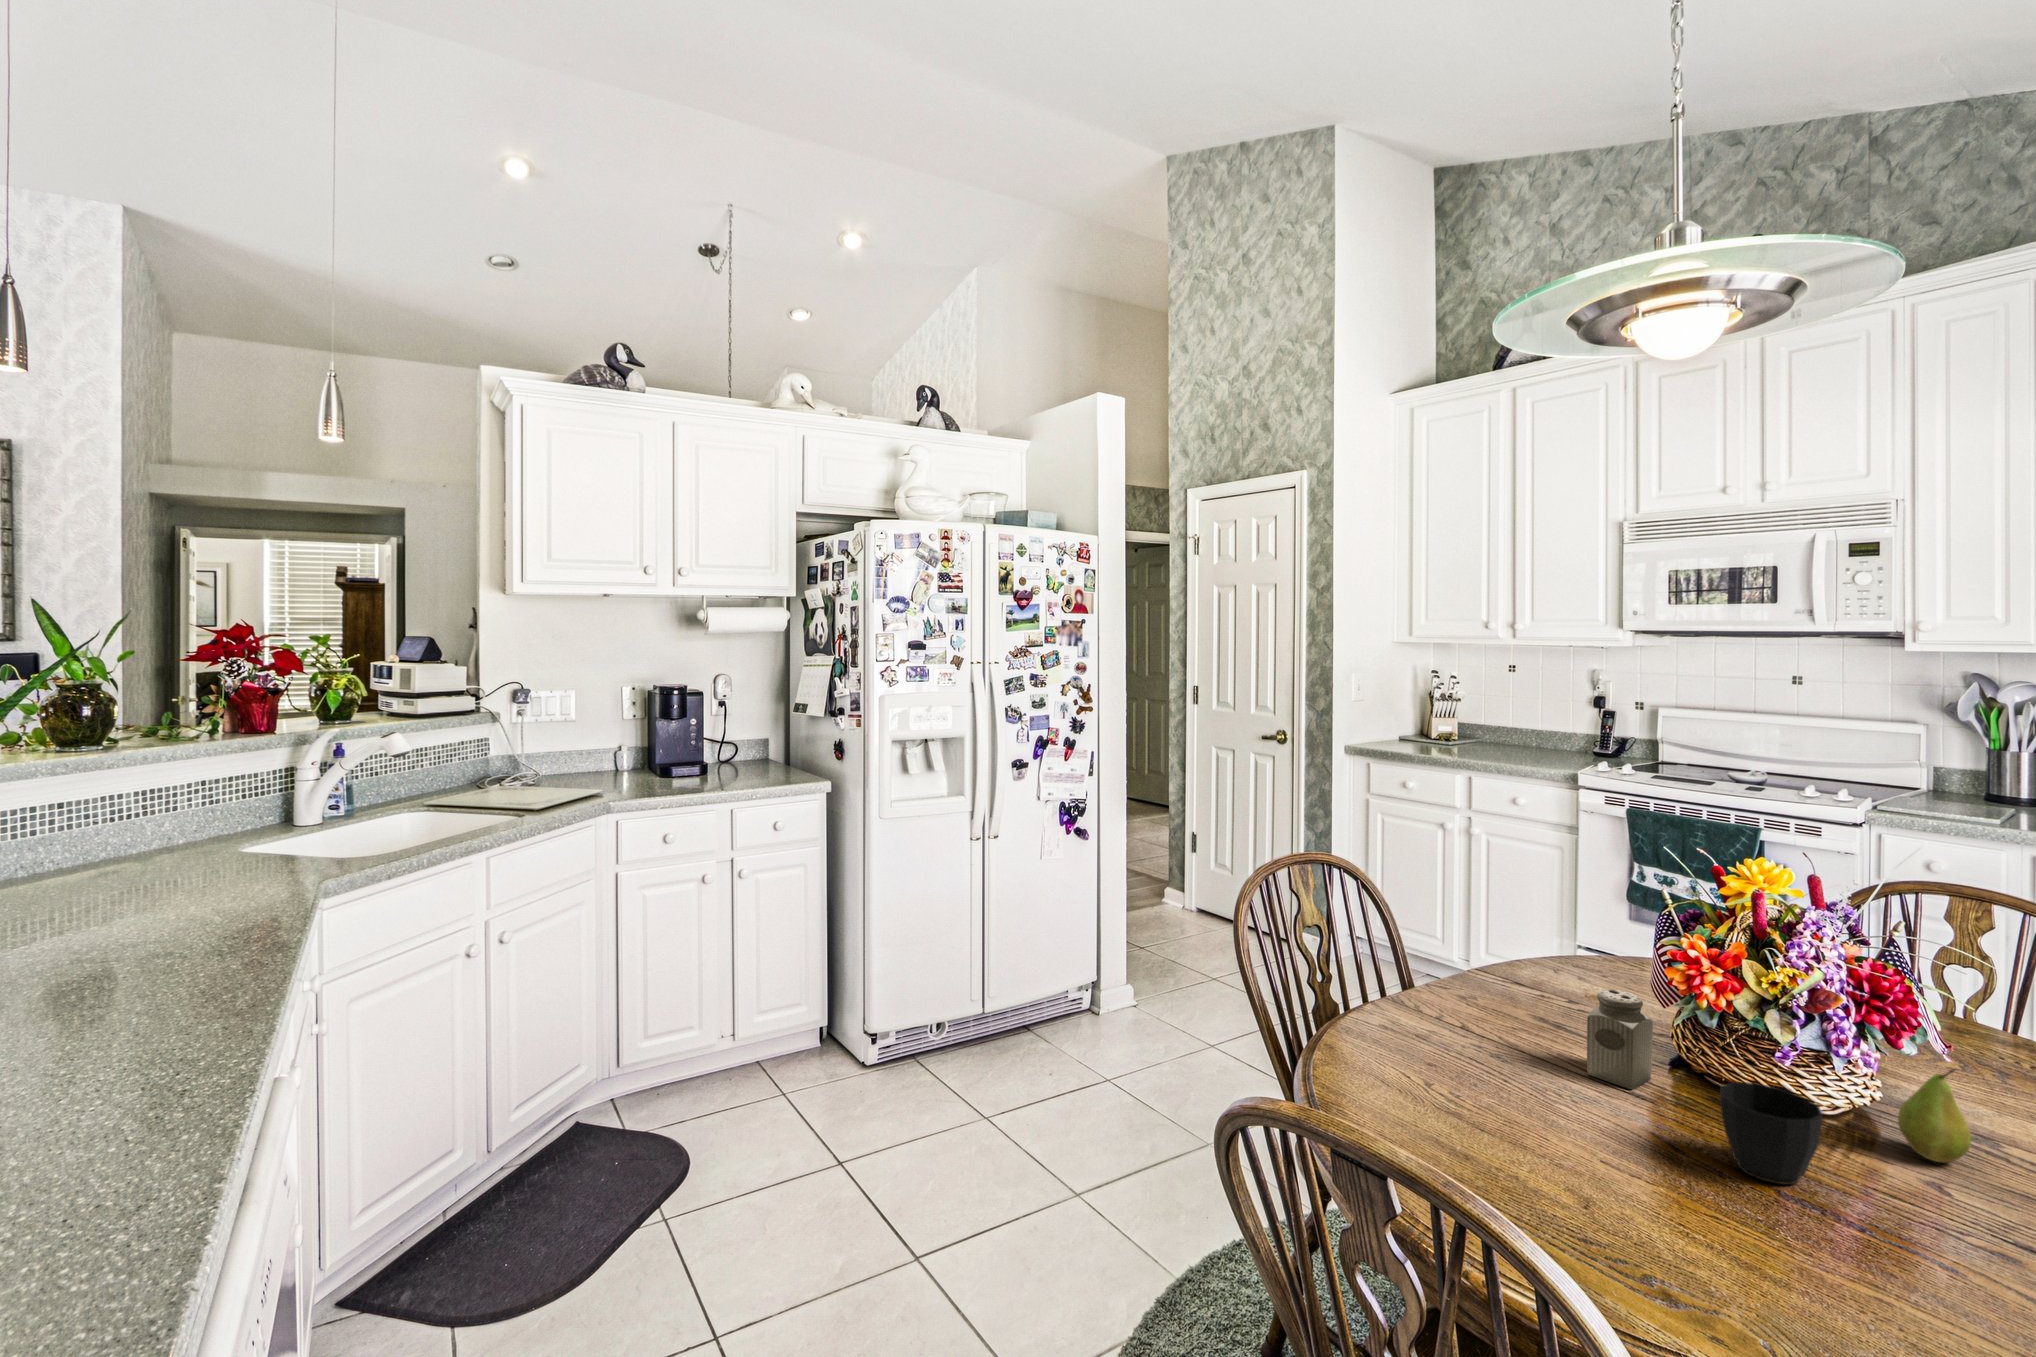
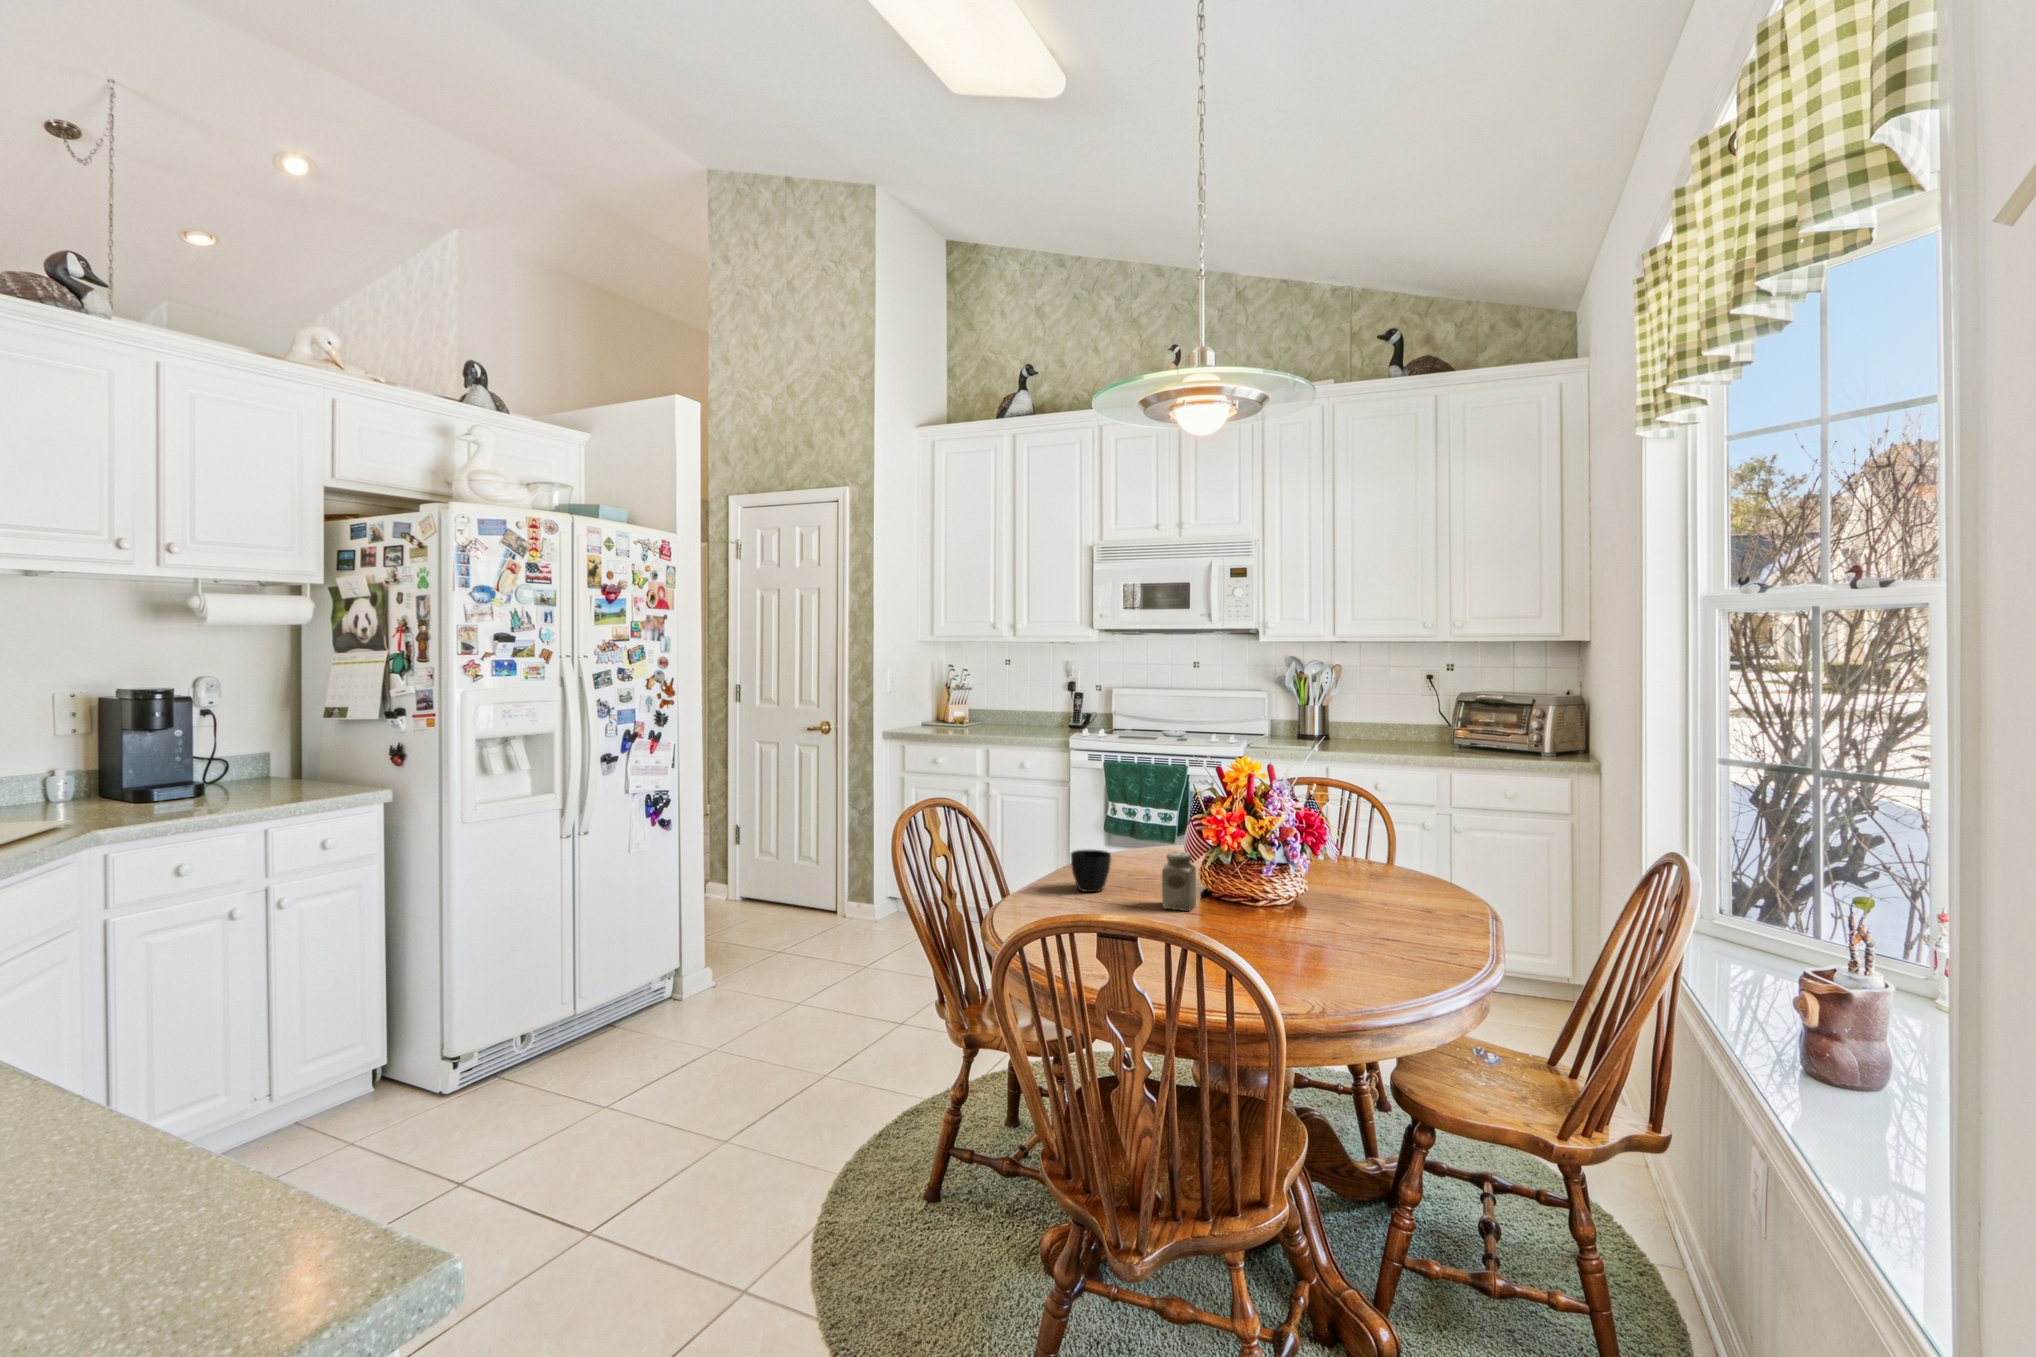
fruit: present [1898,1069,1971,1162] -> none [1320,860,1351,914]
cup: present [1720,1082,1823,1185] -> present [1071,850,1111,892]

